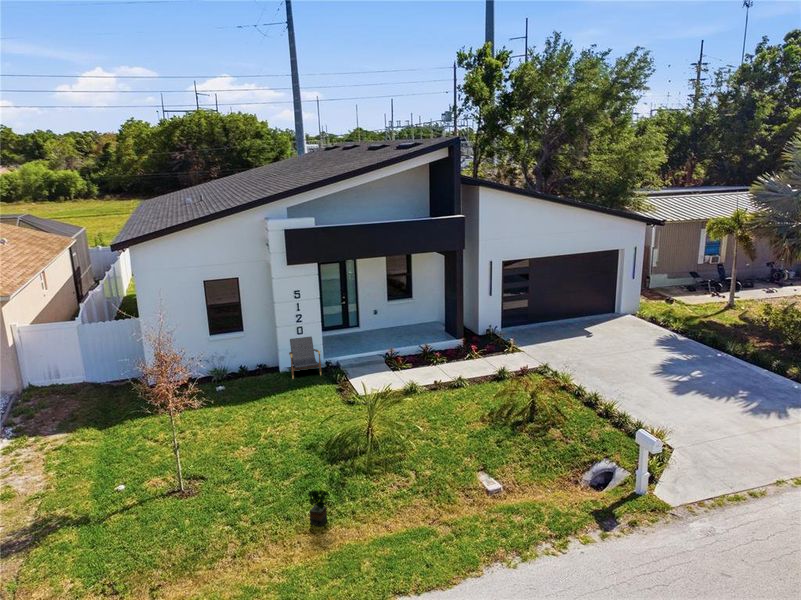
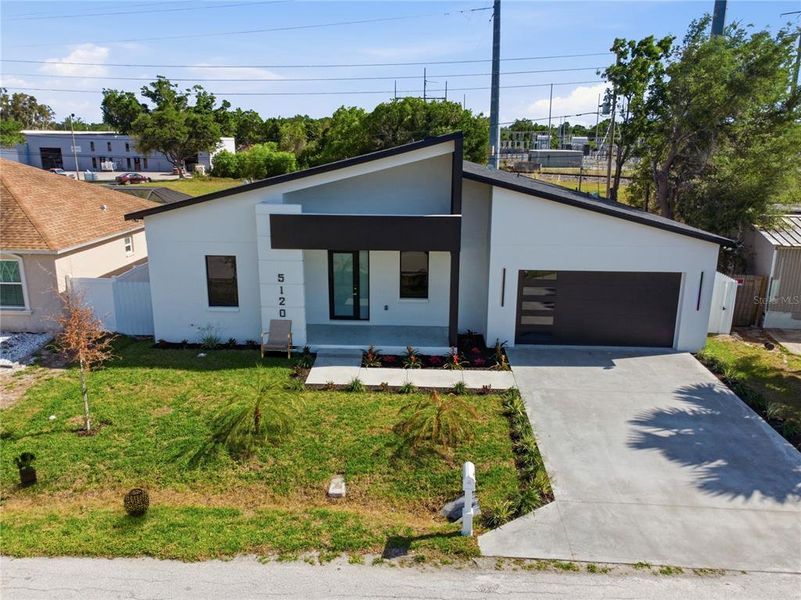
potted tree: present [308,490,330,526] -> present [13,452,39,487]
woven basket: none [351,533,377,564] -> present [124,488,149,517]

